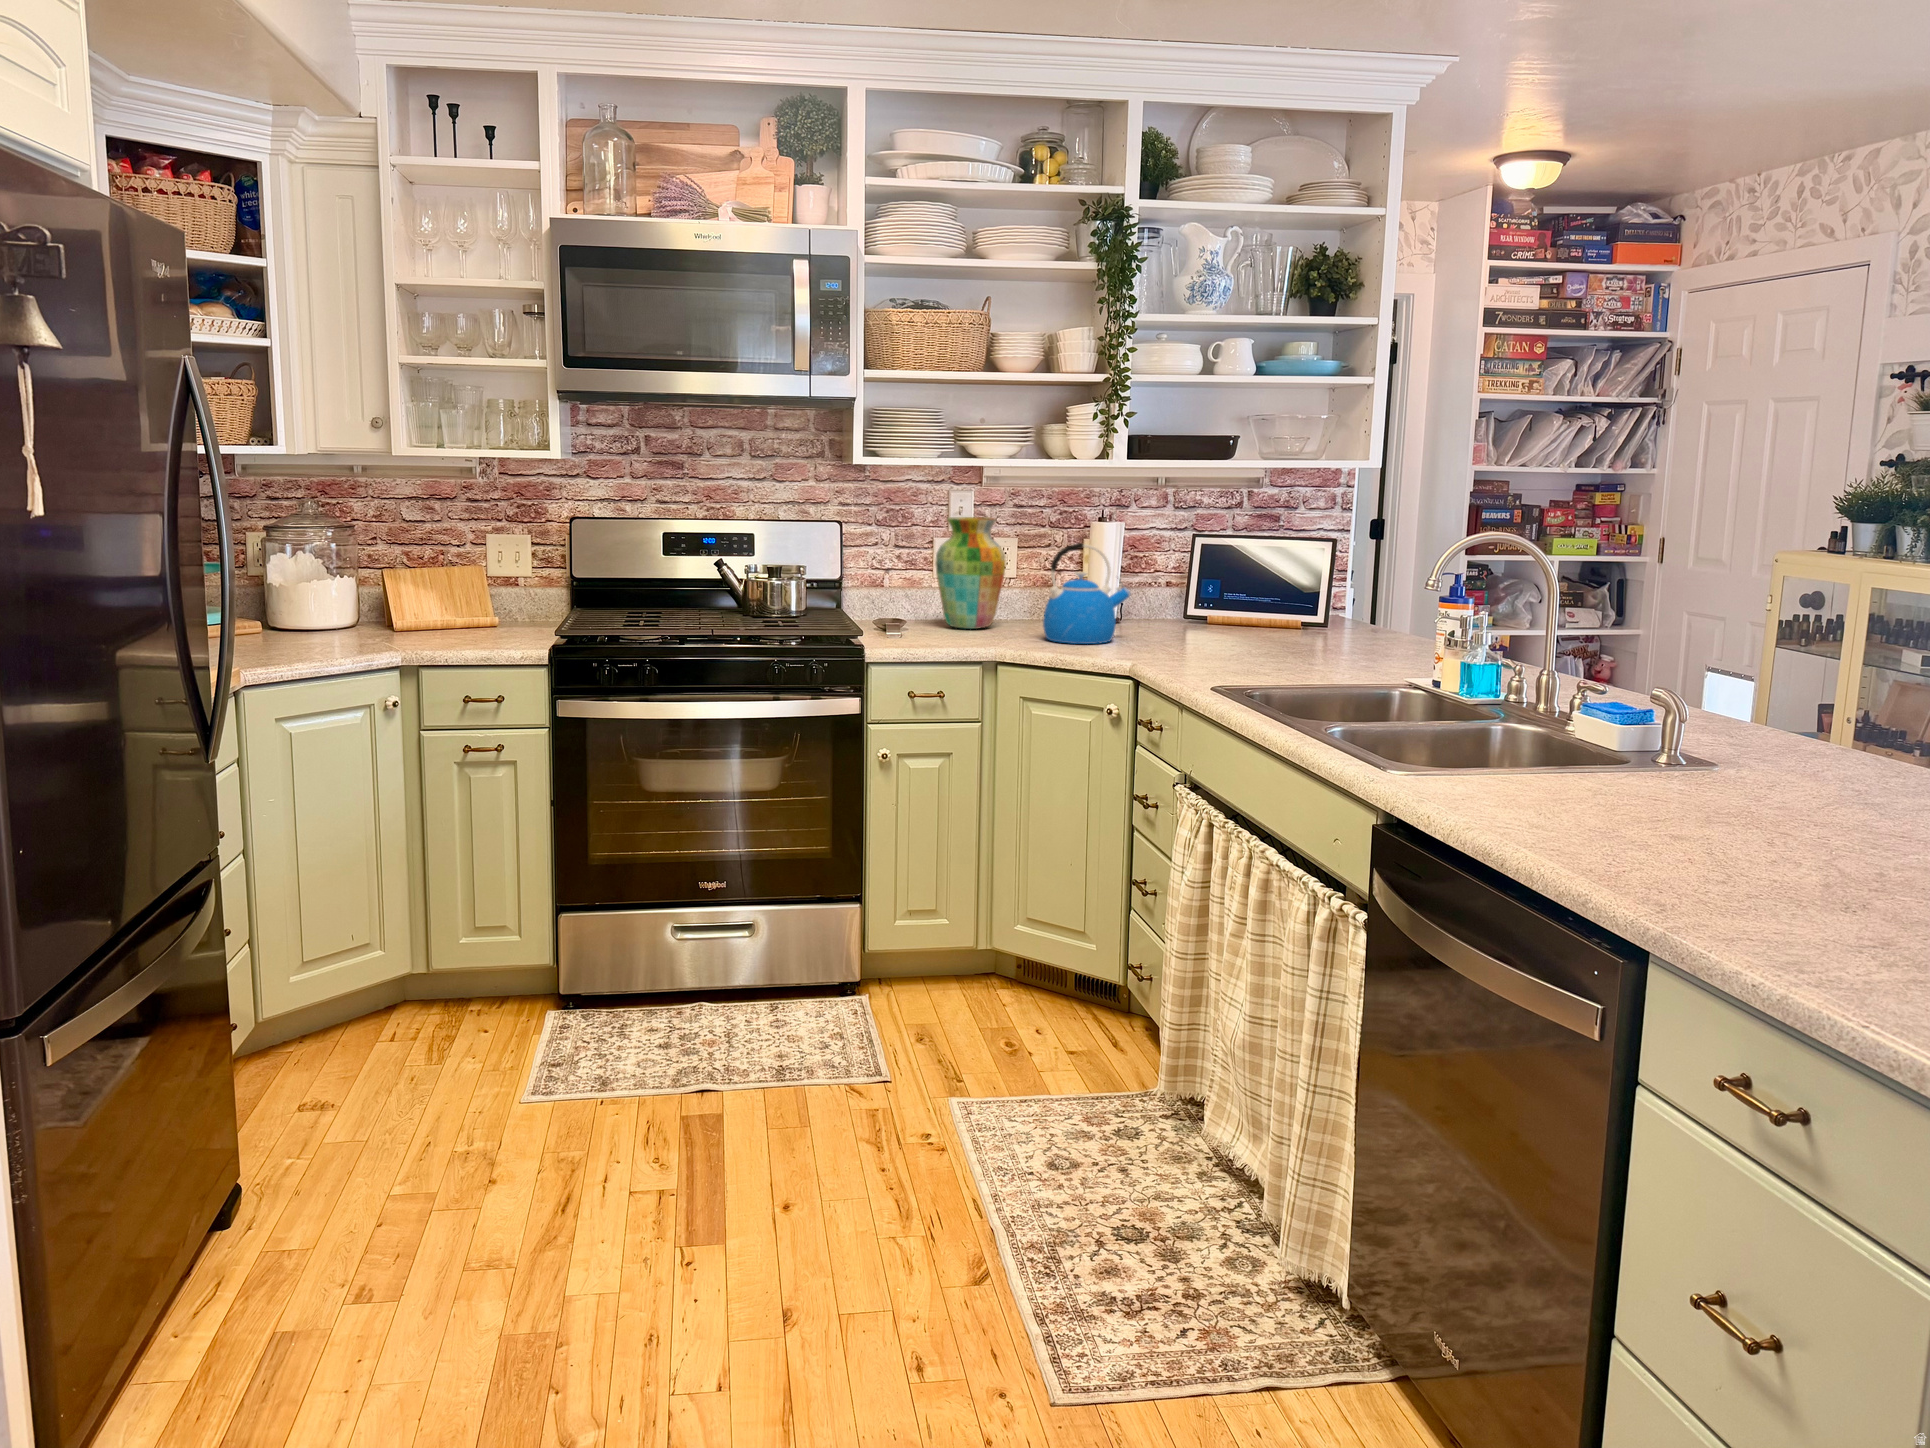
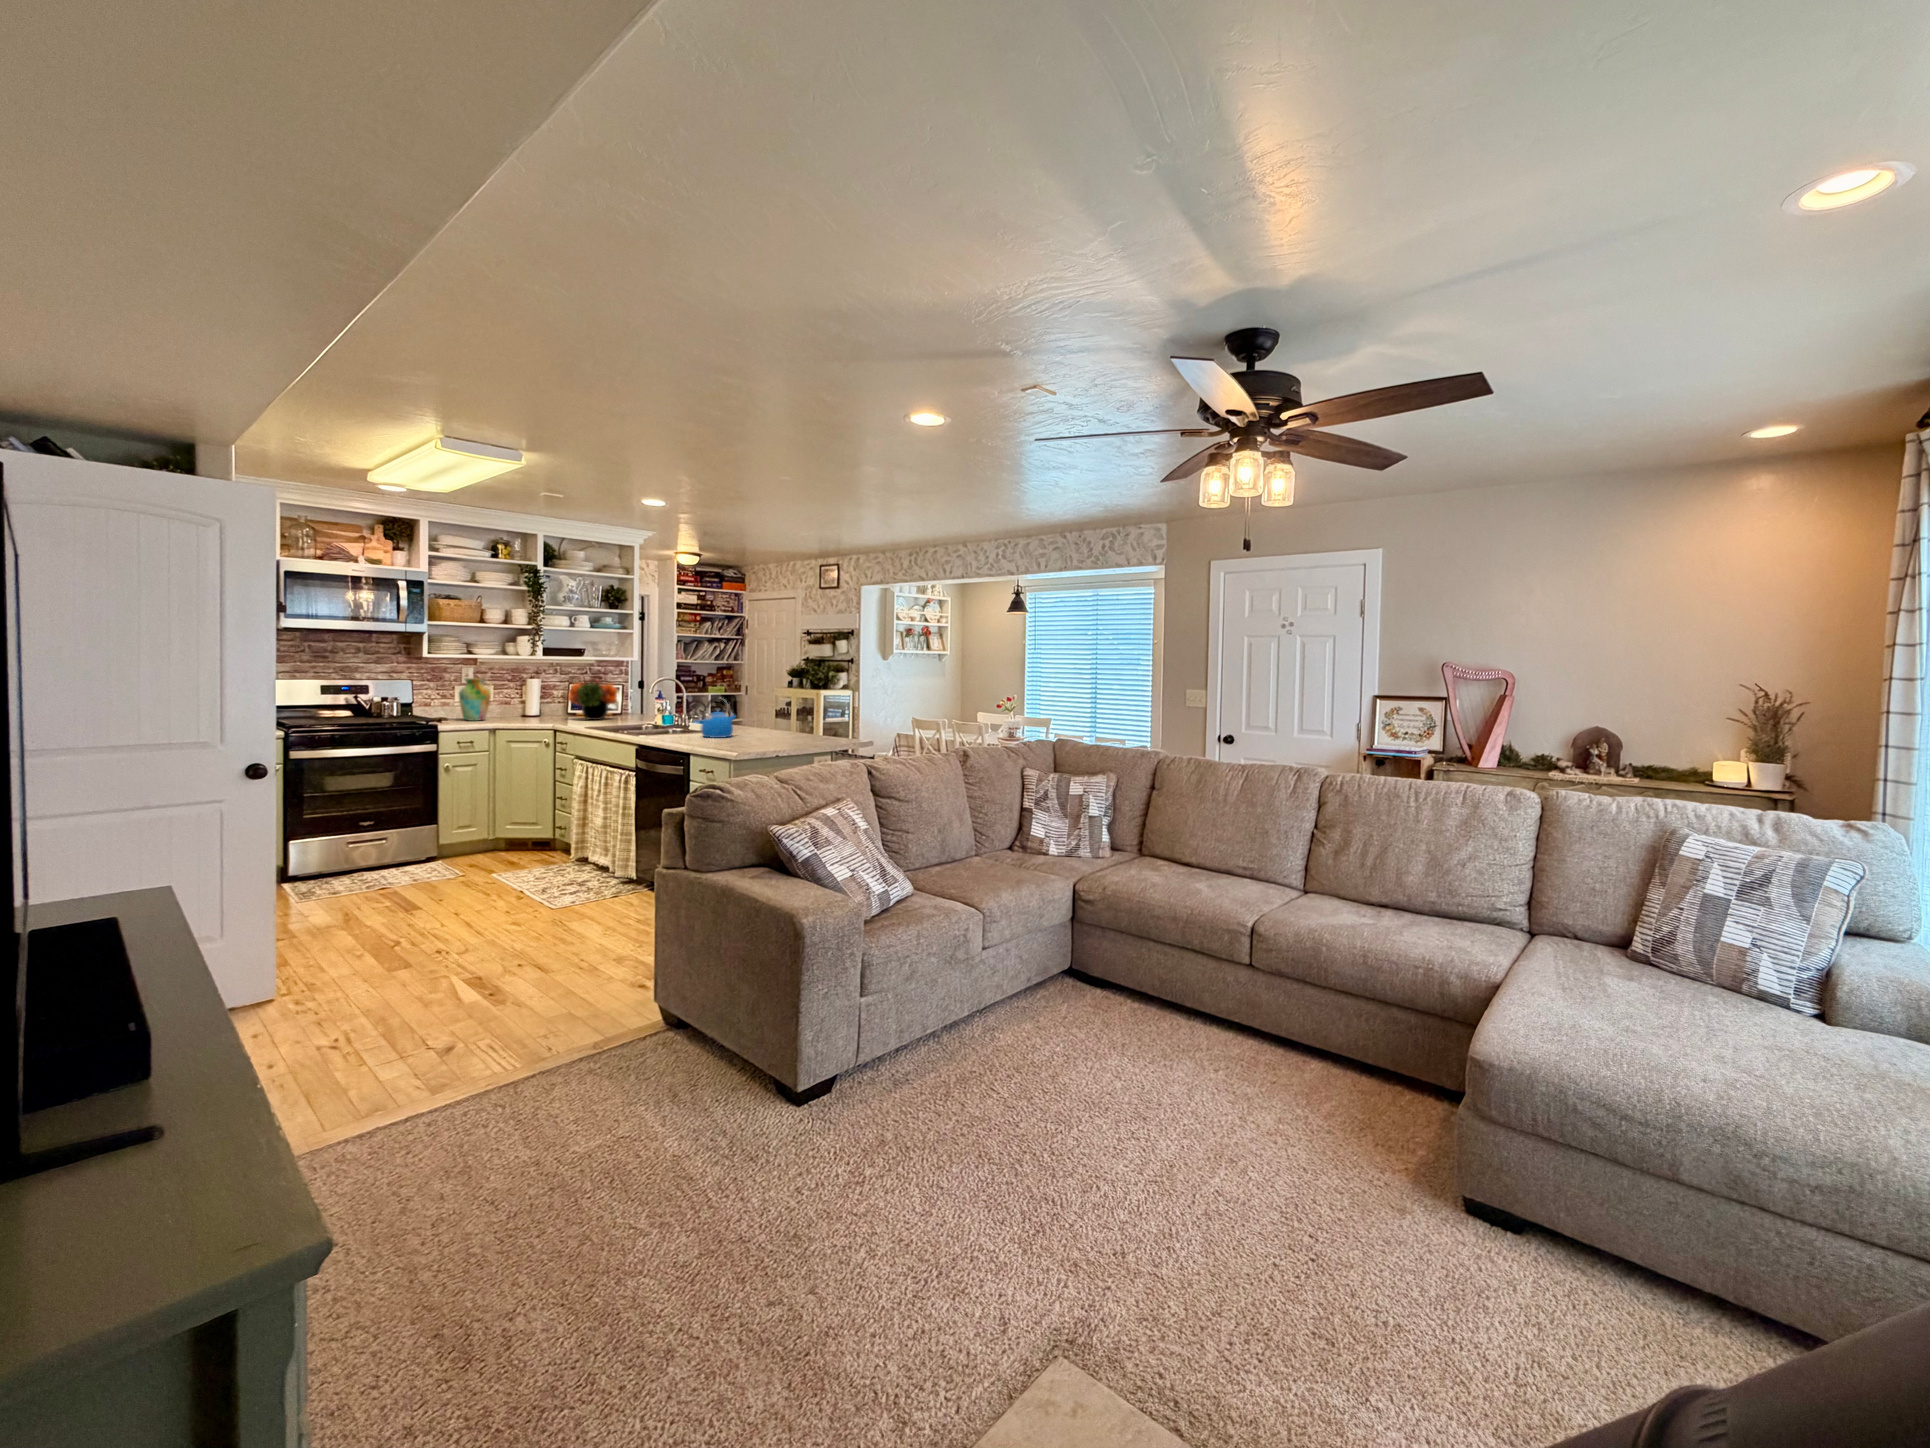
flower arrangement: none [1184,520,1324,642] -> present [569,679,618,720]
kettle: present [1043,543,1130,644] -> present [702,697,735,738]

